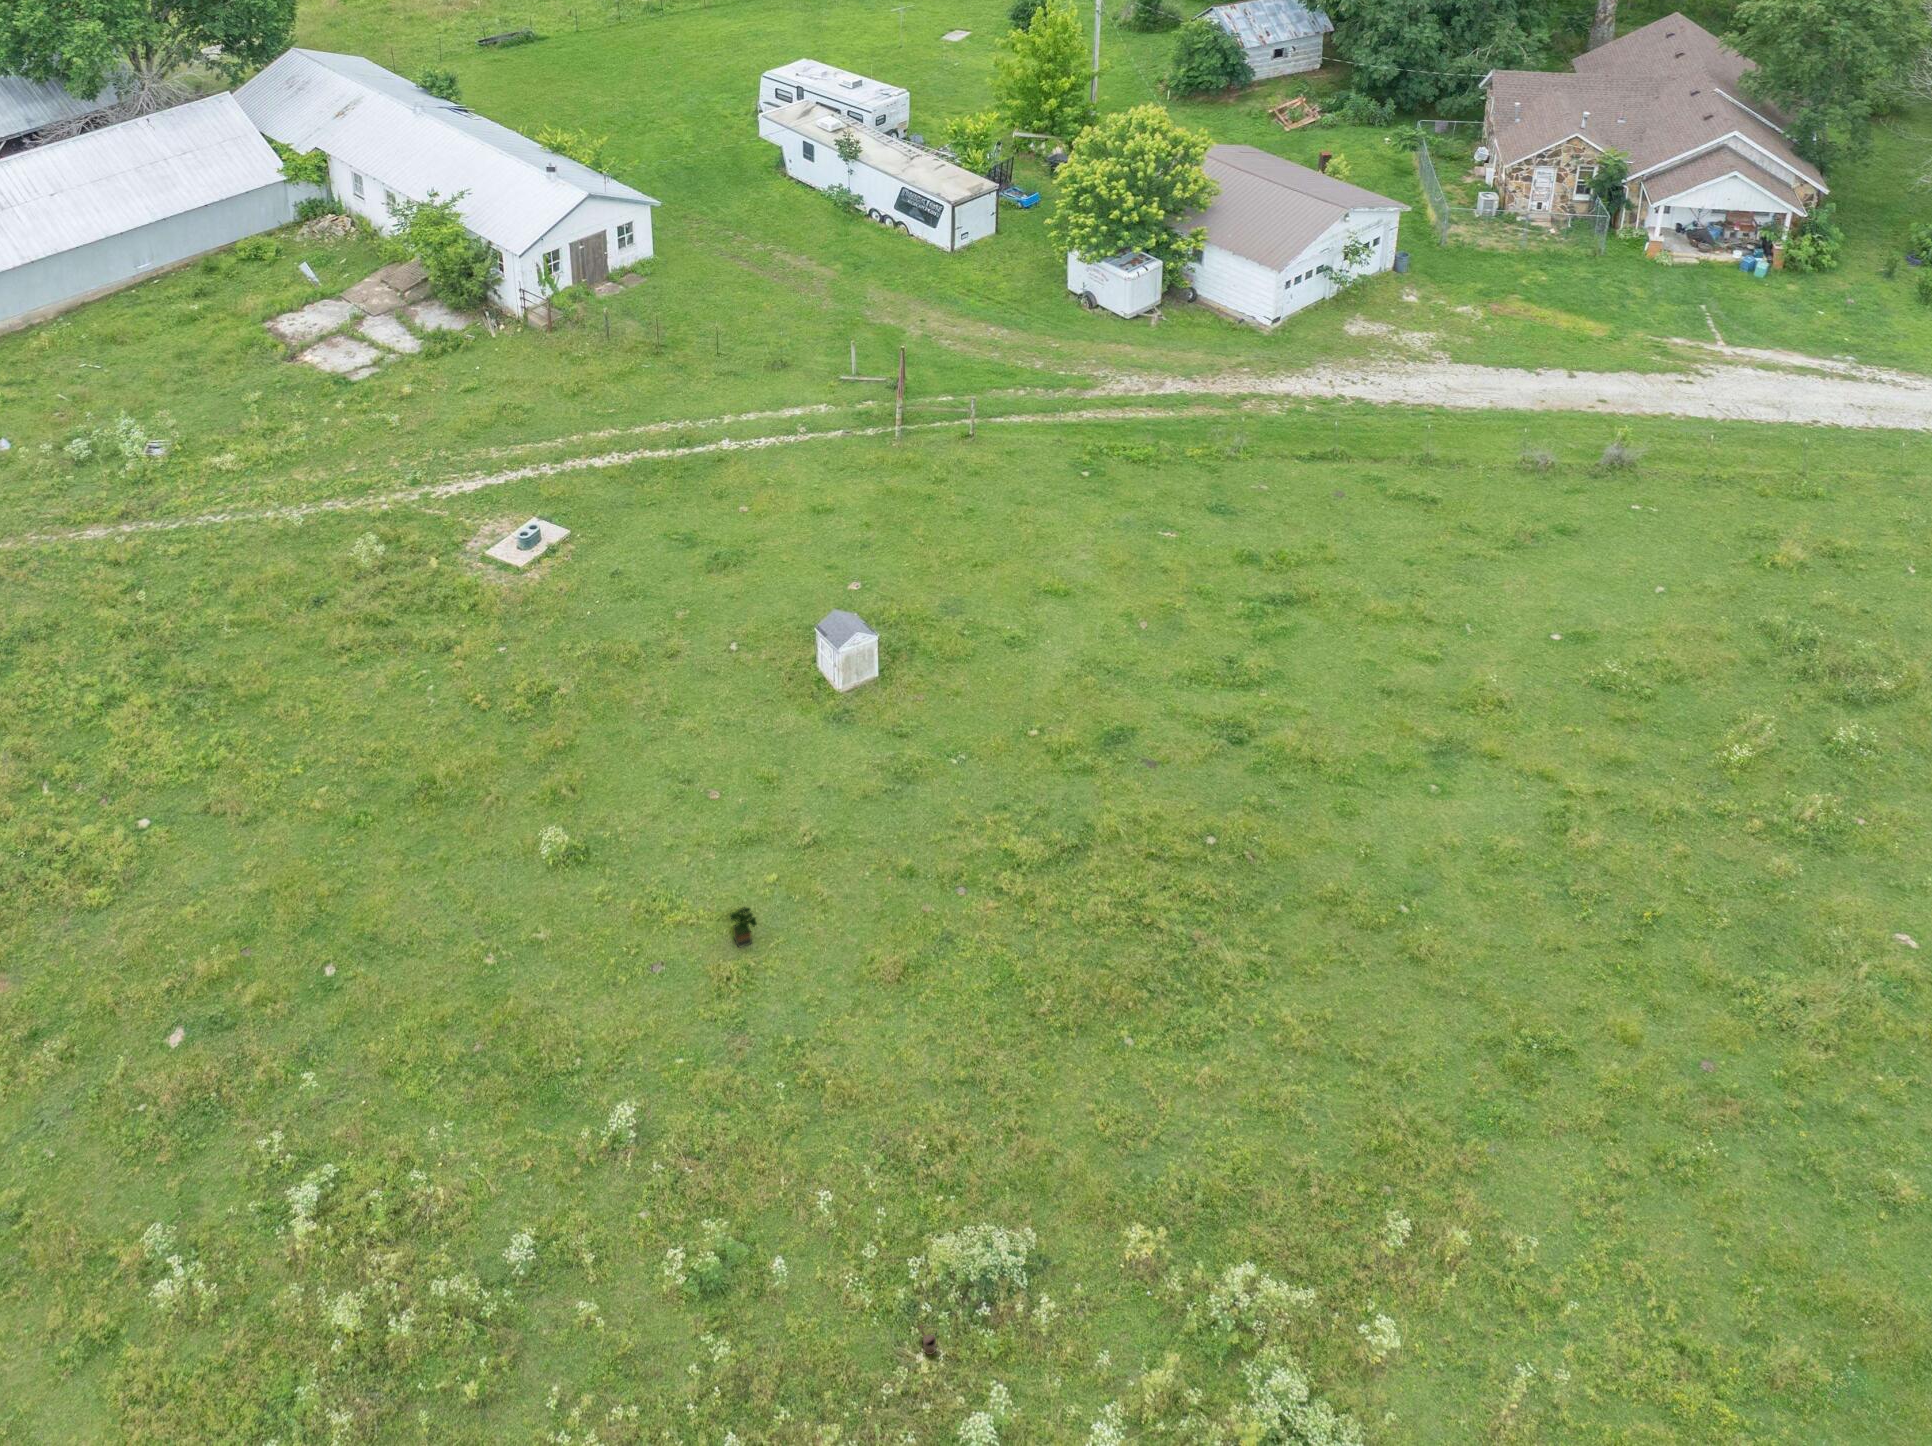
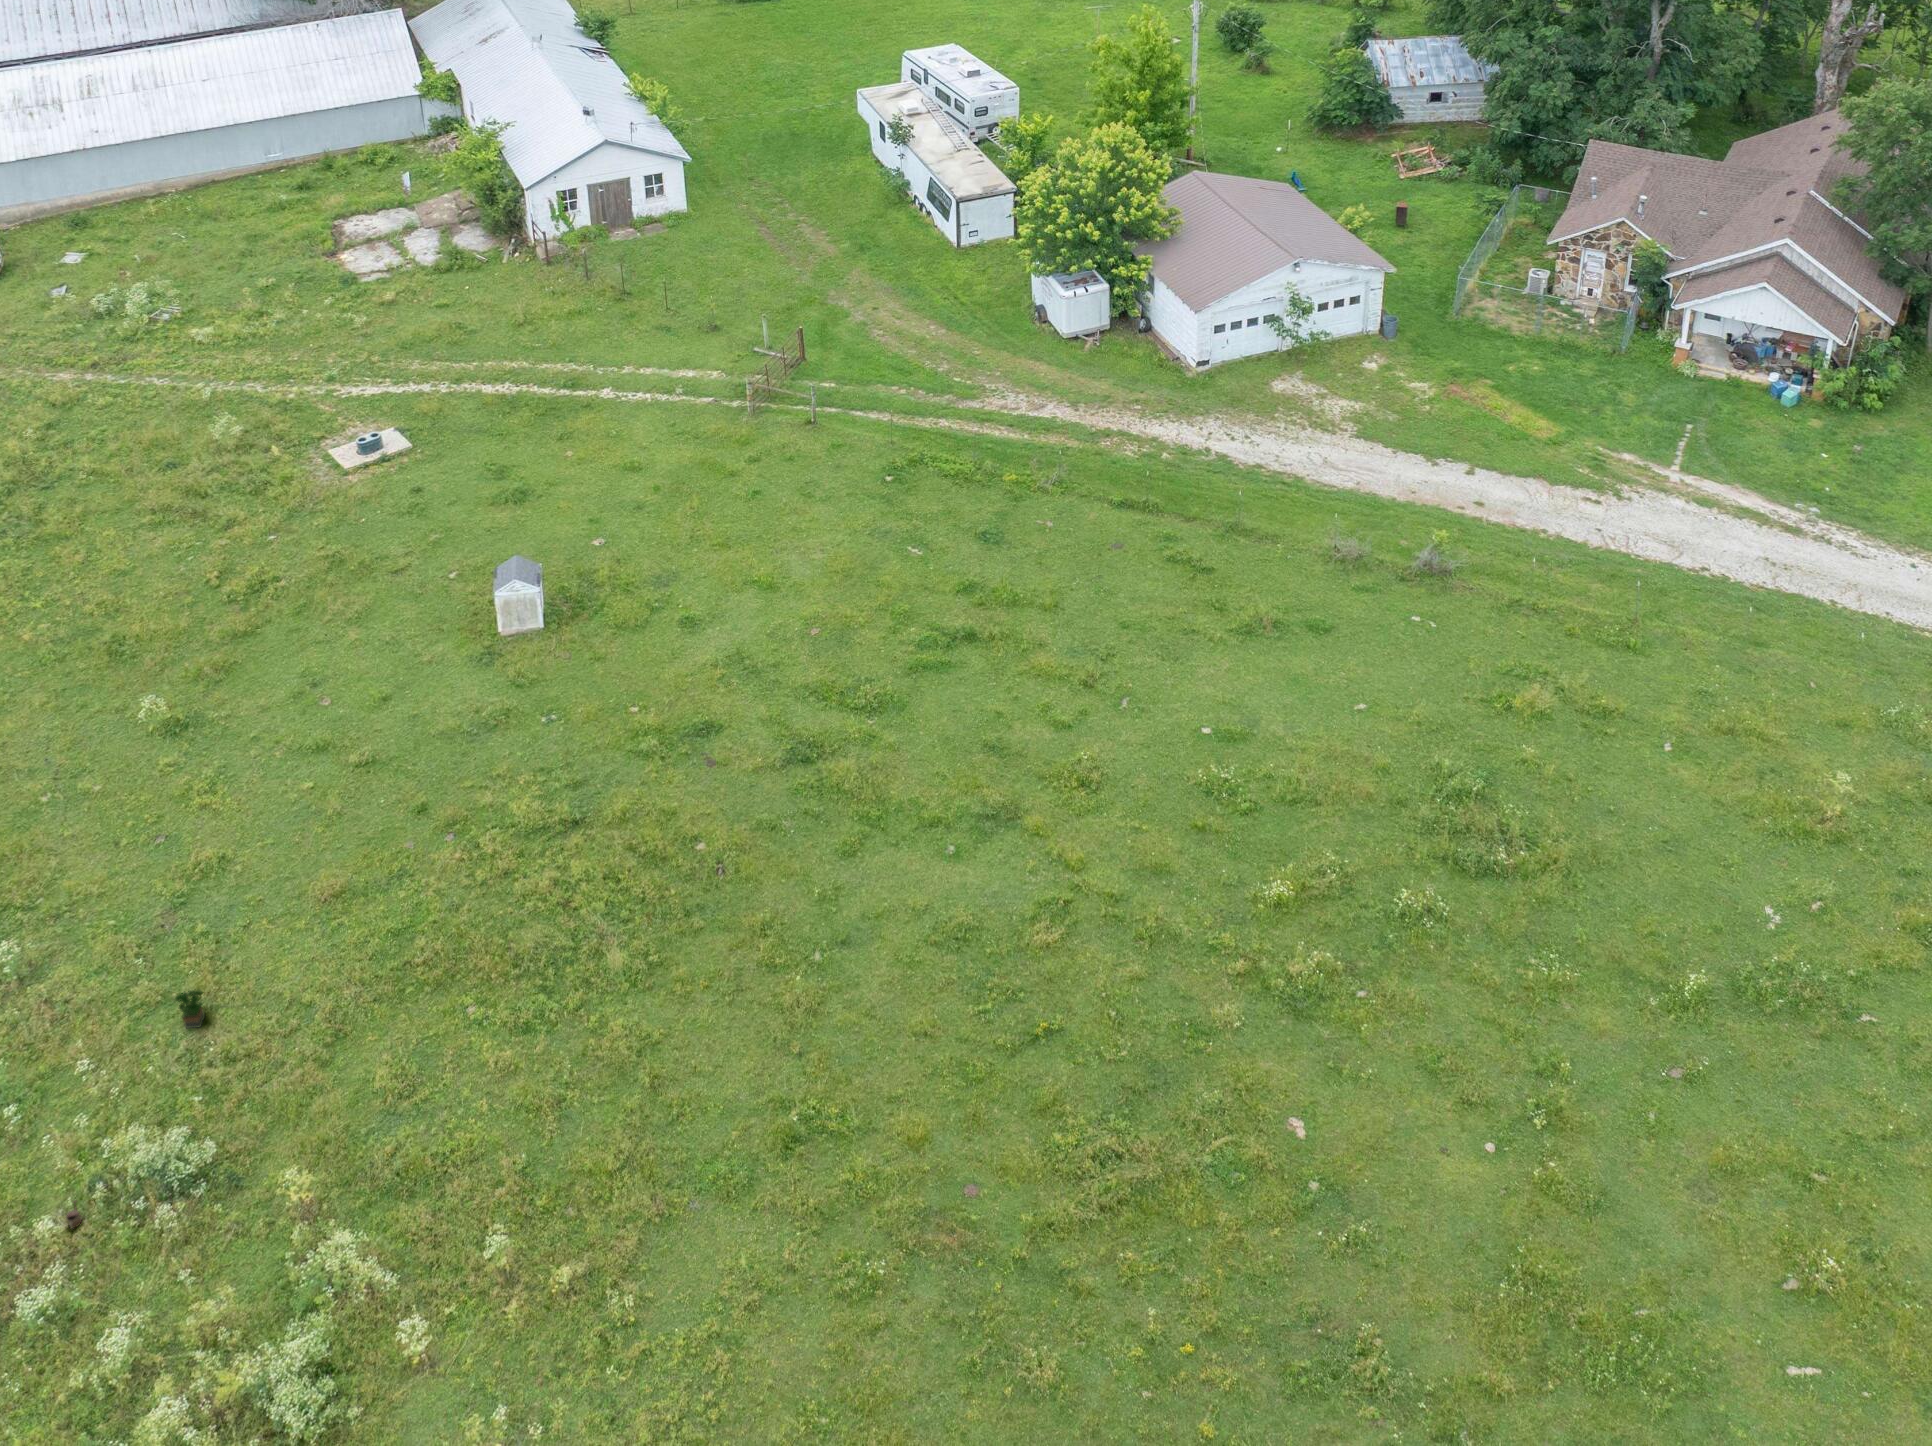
potted tree: present [730,907,757,948] -> present [175,990,205,1028]

